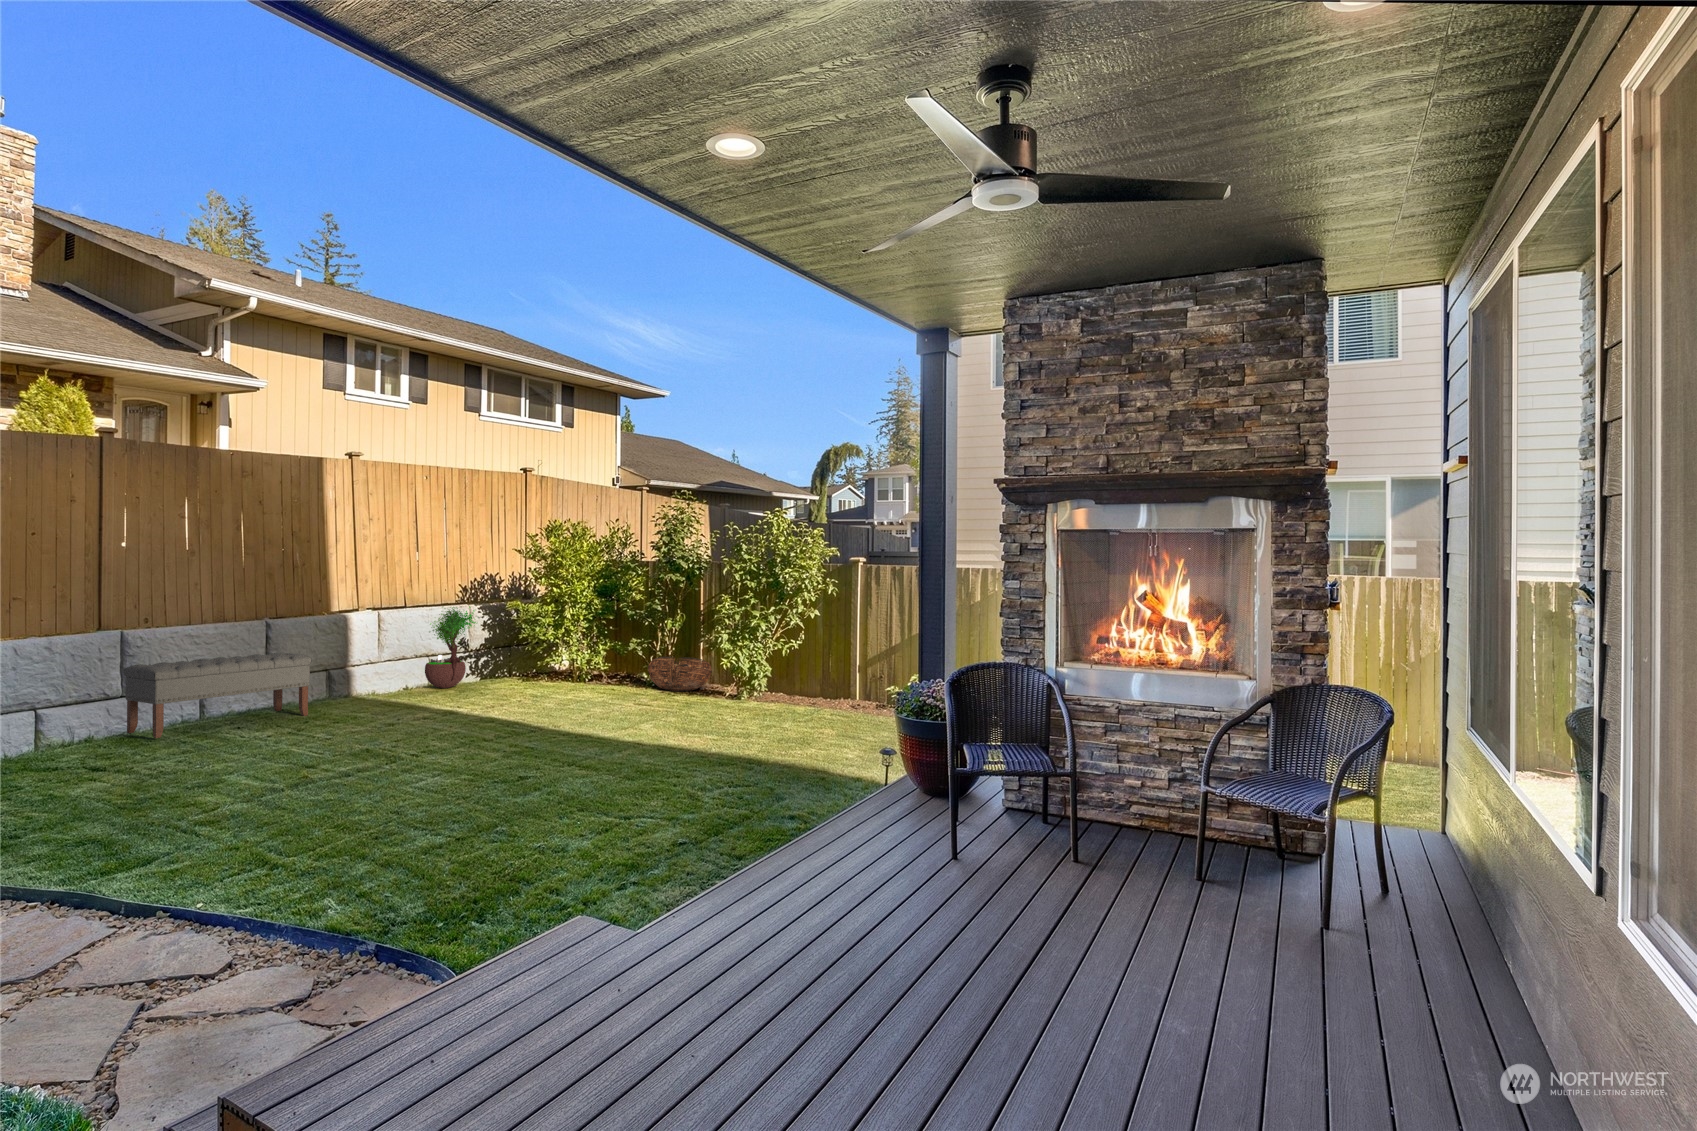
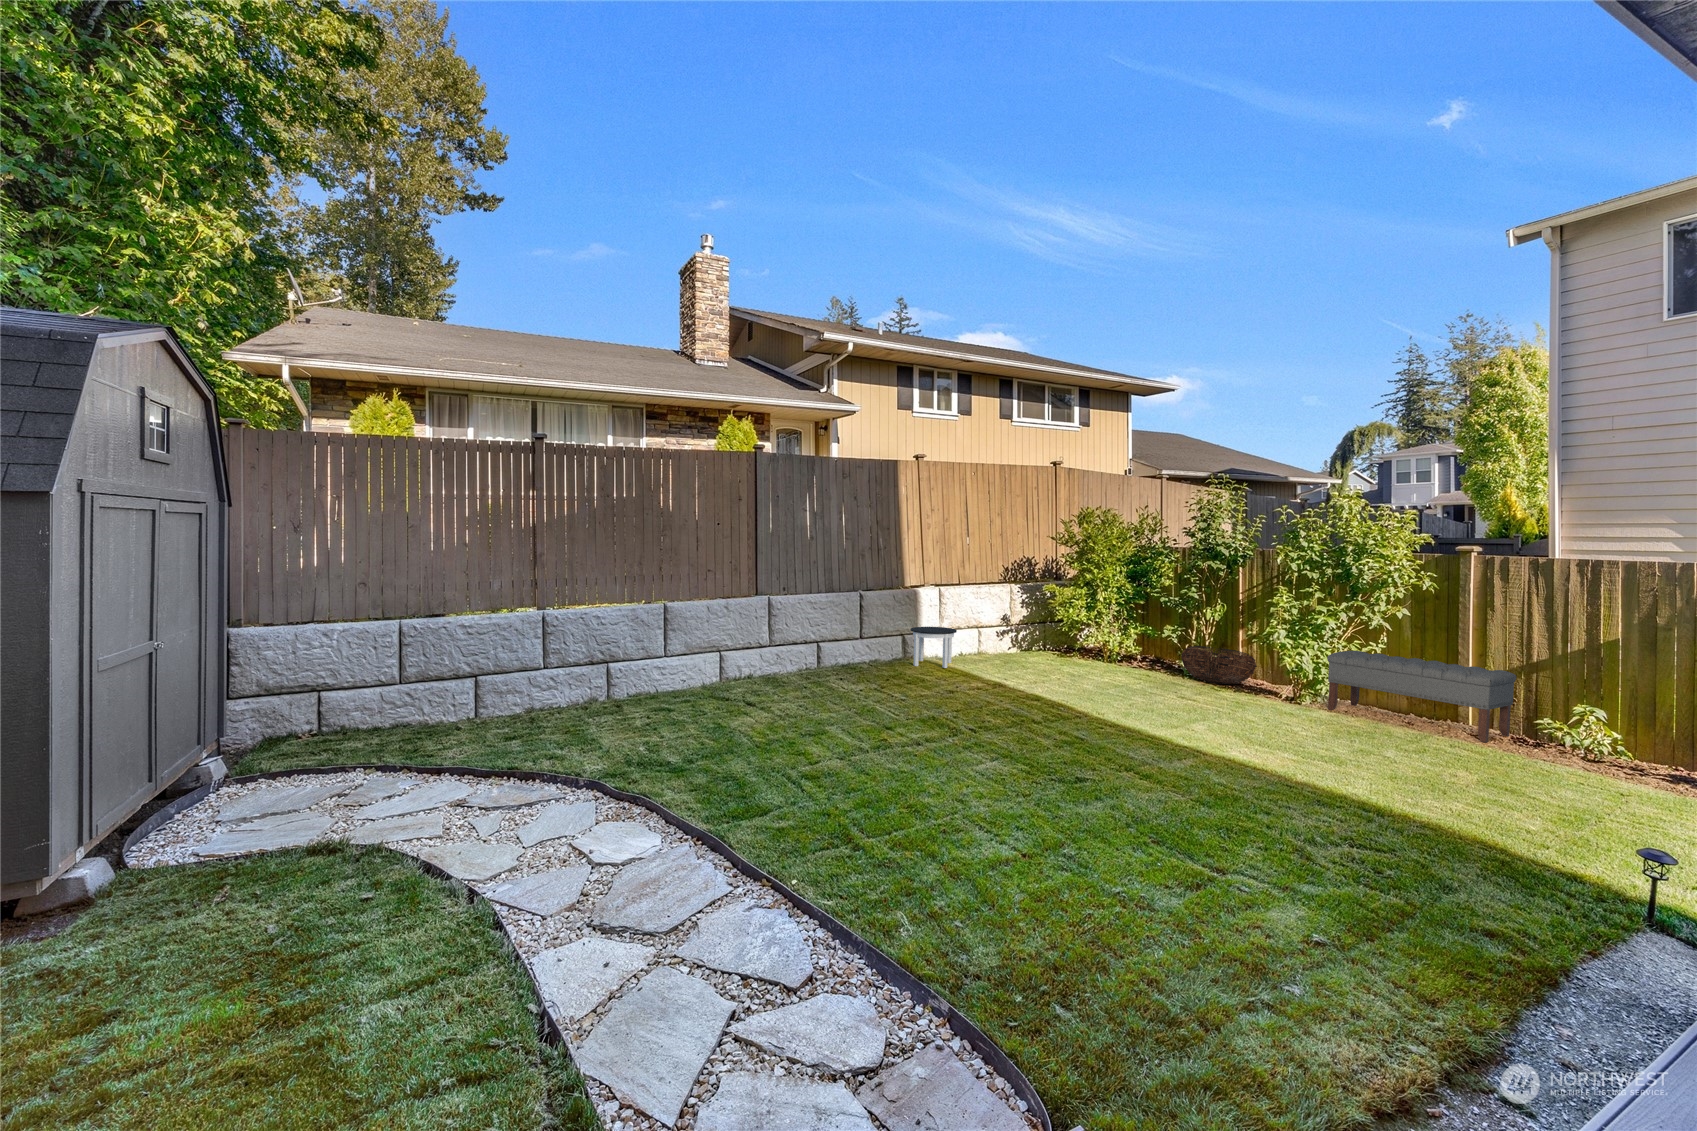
potted tree: present [425,607,475,688] -> none [974,581,1020,658]
bench: present [123,653,312,738] -> present [1327,651,1516,742]
round table: none [341,657,401,704] -> present [910,627,957,668]

